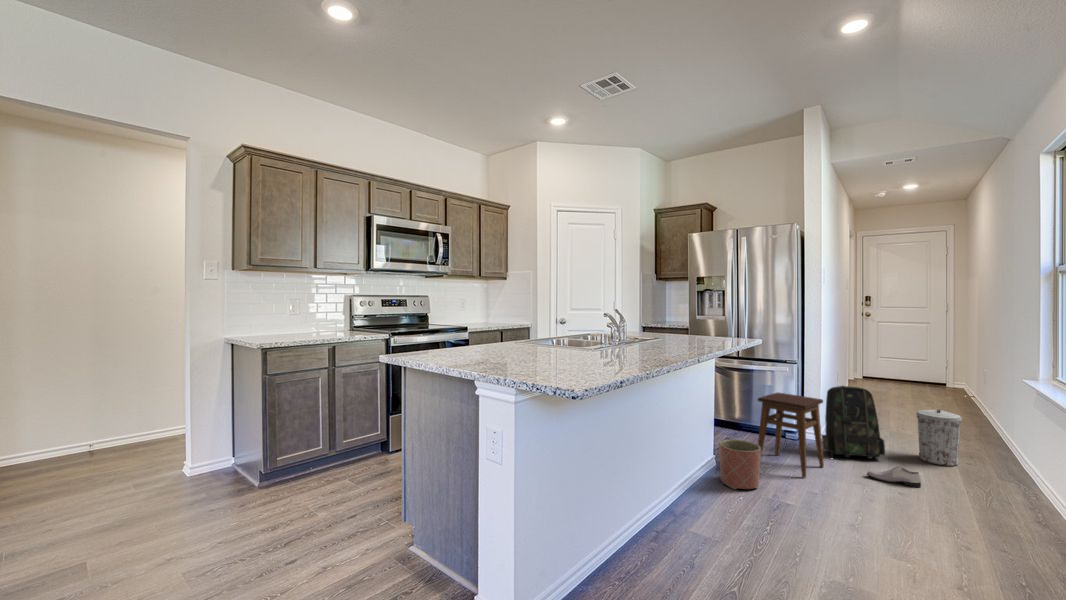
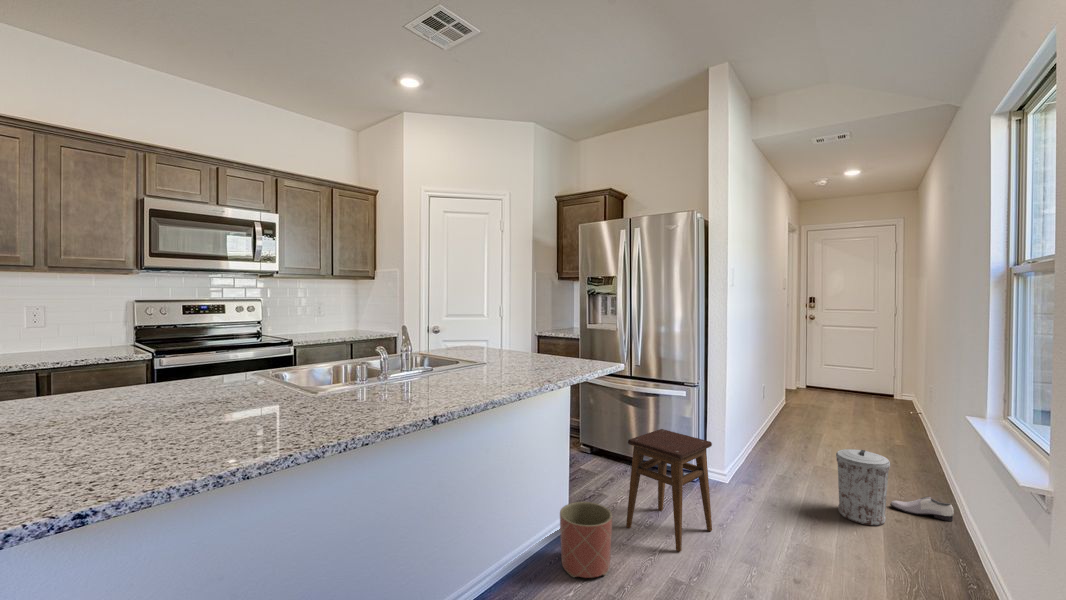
backpack: present [822,386,885,459] -> none [720,417,794,516]
shoe: present [867,466,922,487] -> present [890,496,954,521]

